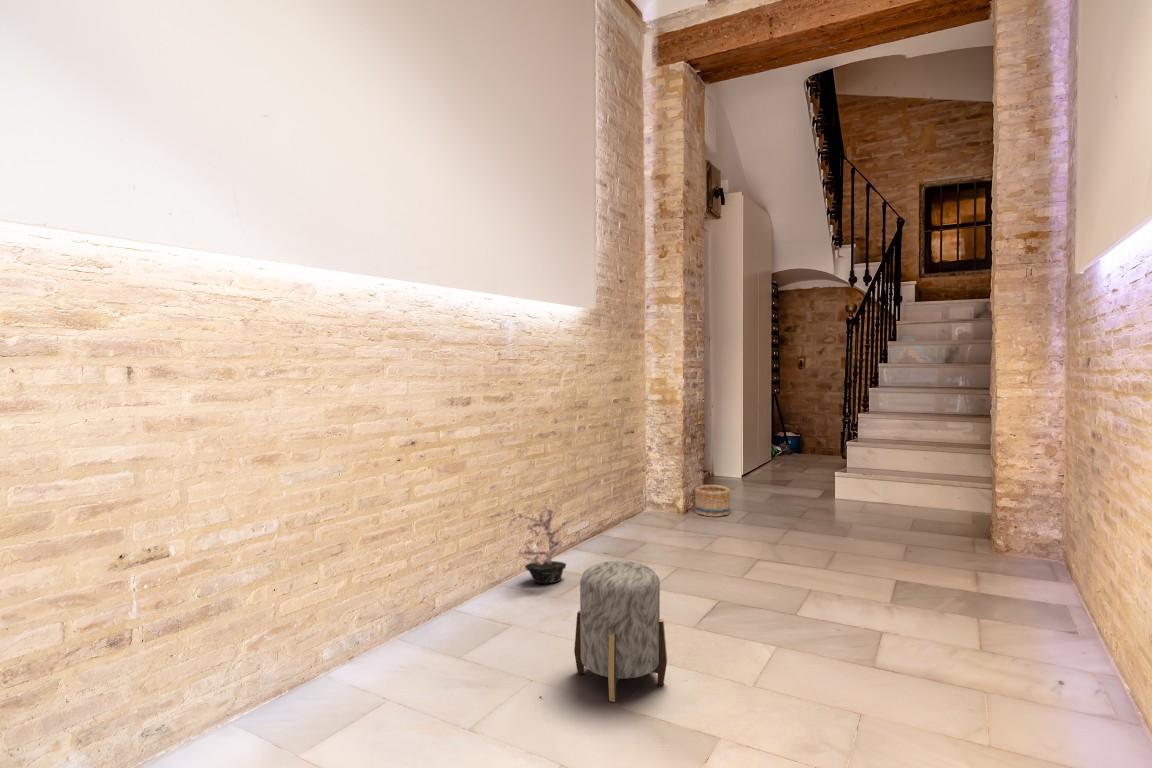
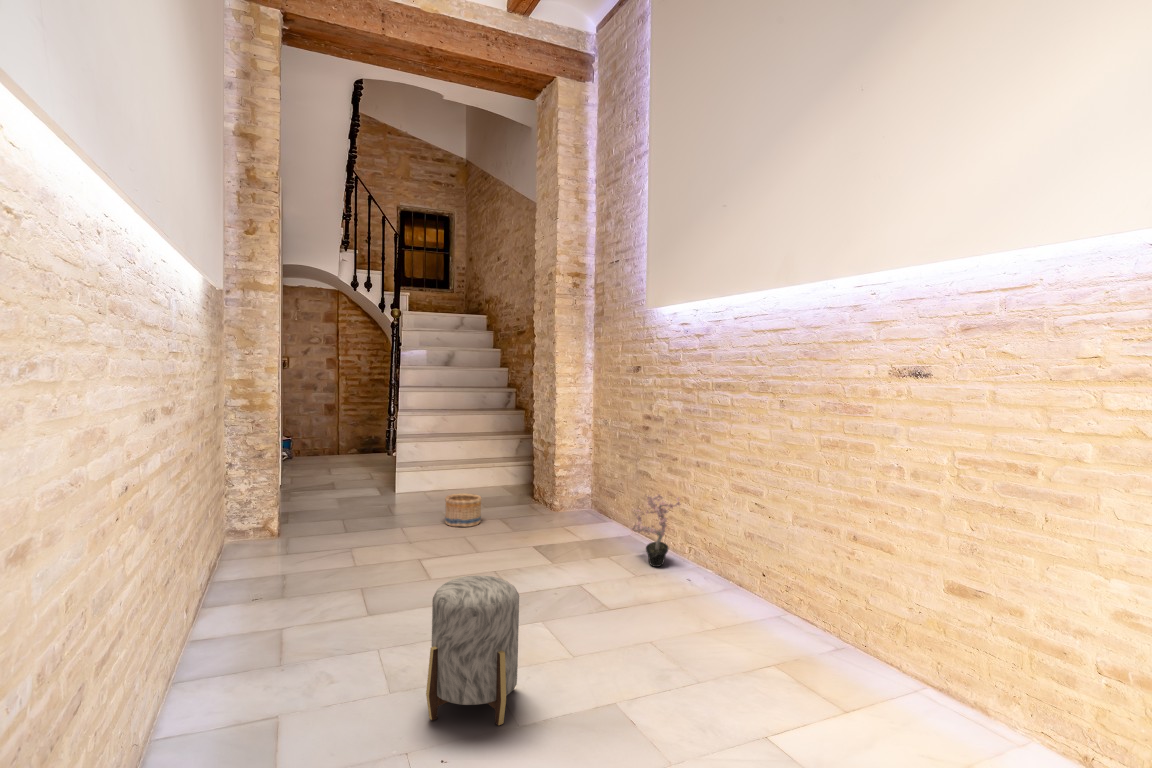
basket: present [695,485,730,517] -> present [445,493,482,527]
potted plant: present [506,502,568,583] -> present [631,494,681,567]

